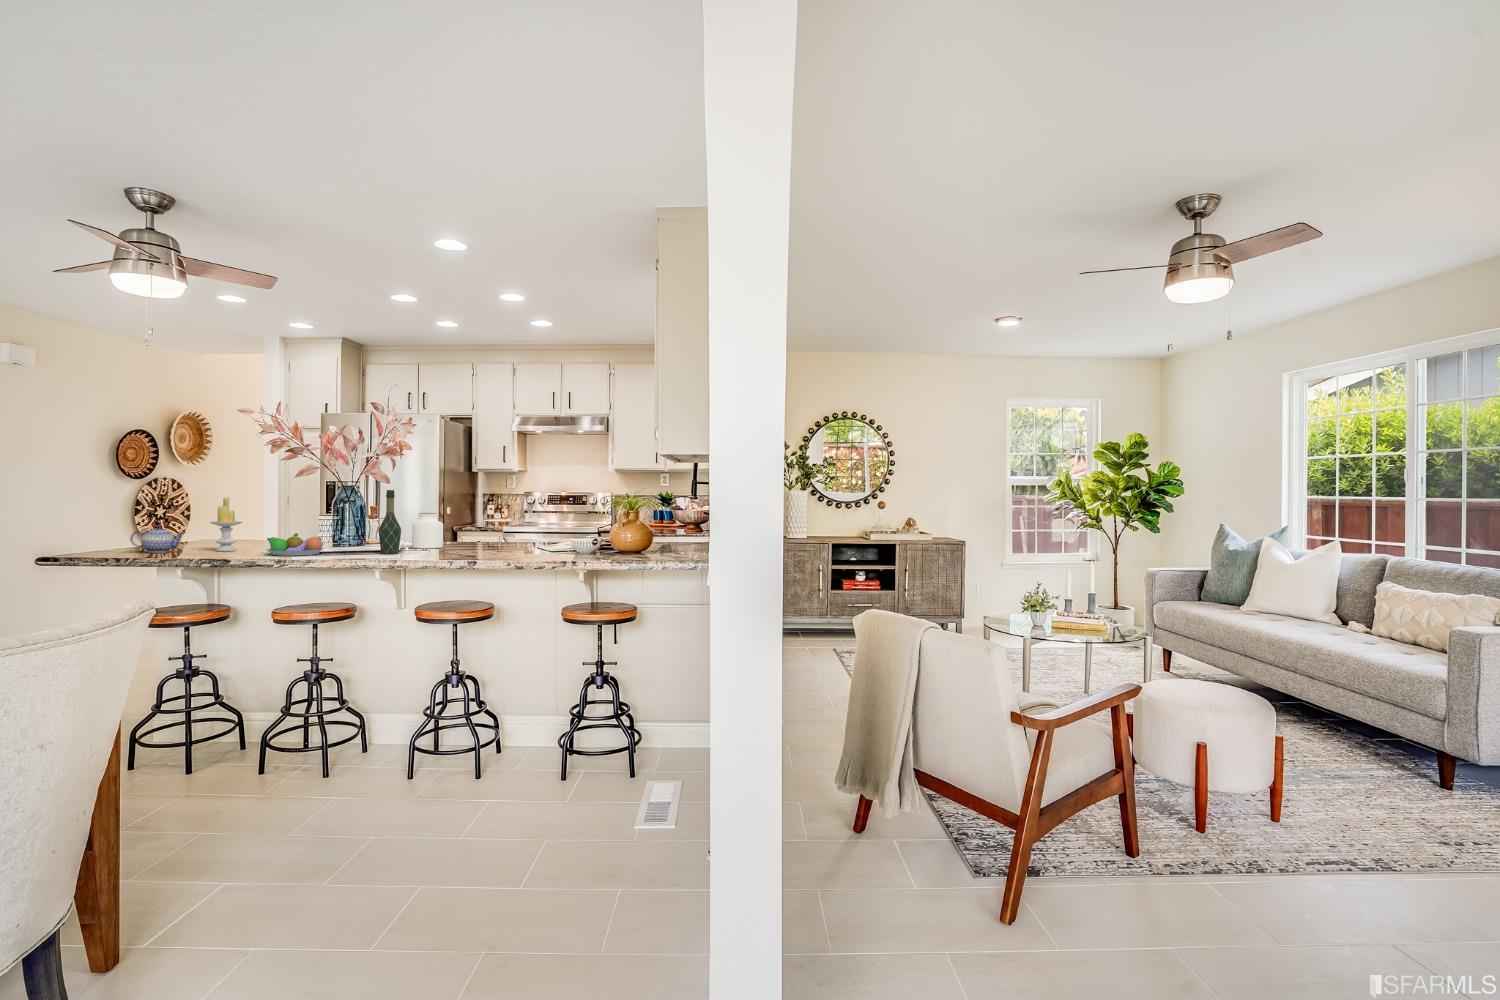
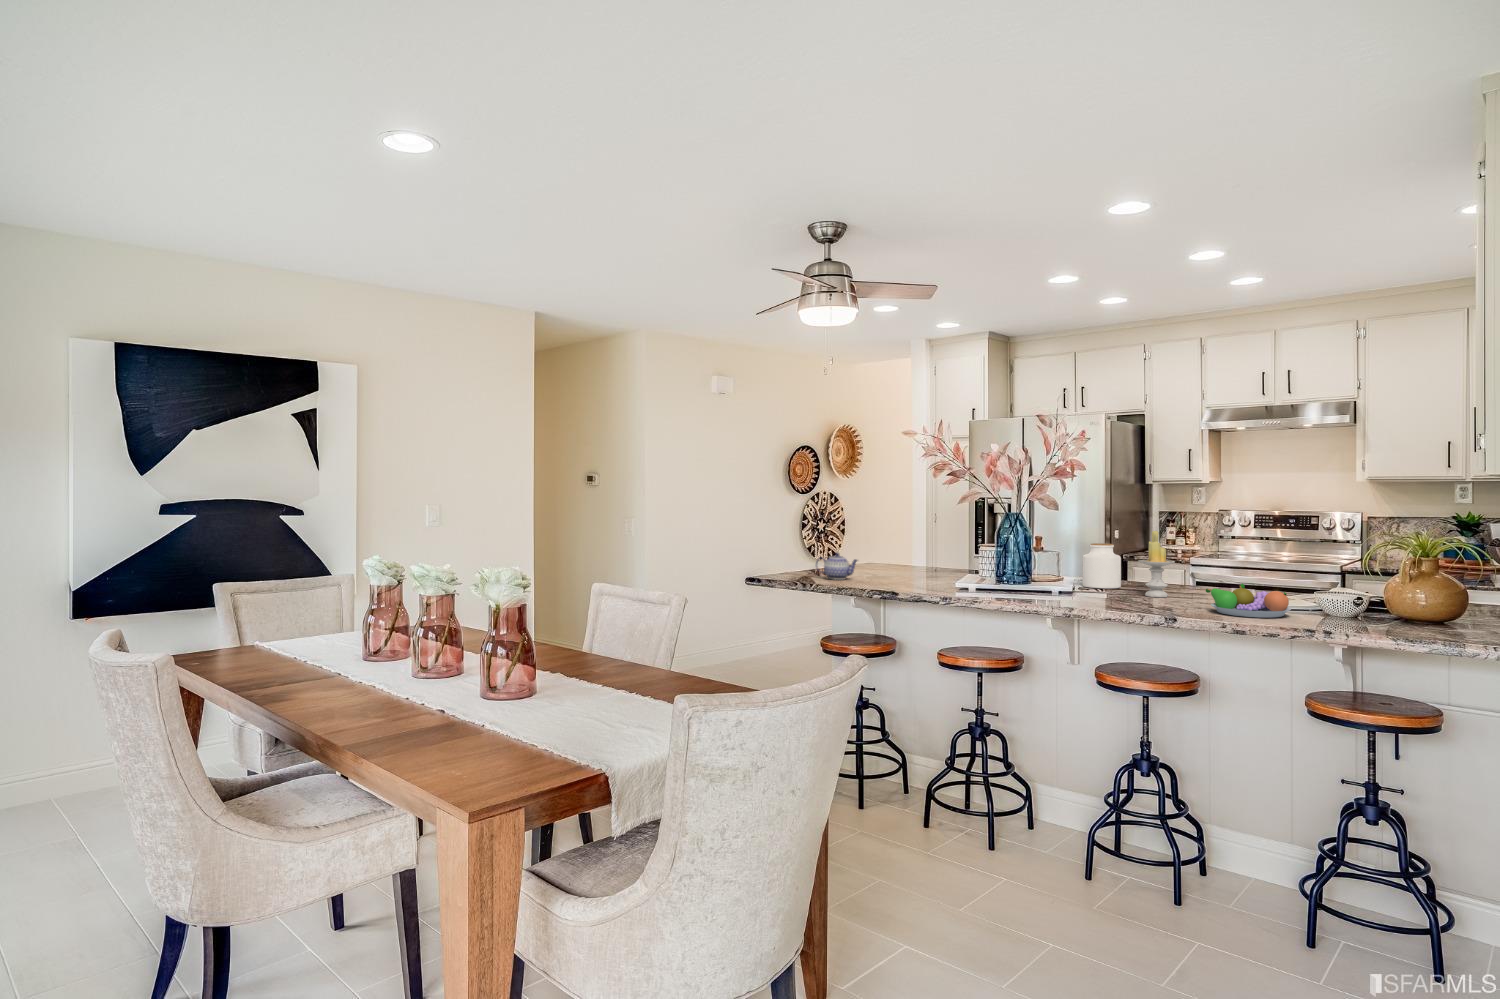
wine bottle: present [379,490,401,554] -> none [1045,517,1072,595]
candle: present [210,497,242,551] -> present [1138,531,1175,597]
fruit bowl: present [266,533,324,556] -> present [1206,584,1291,618]

